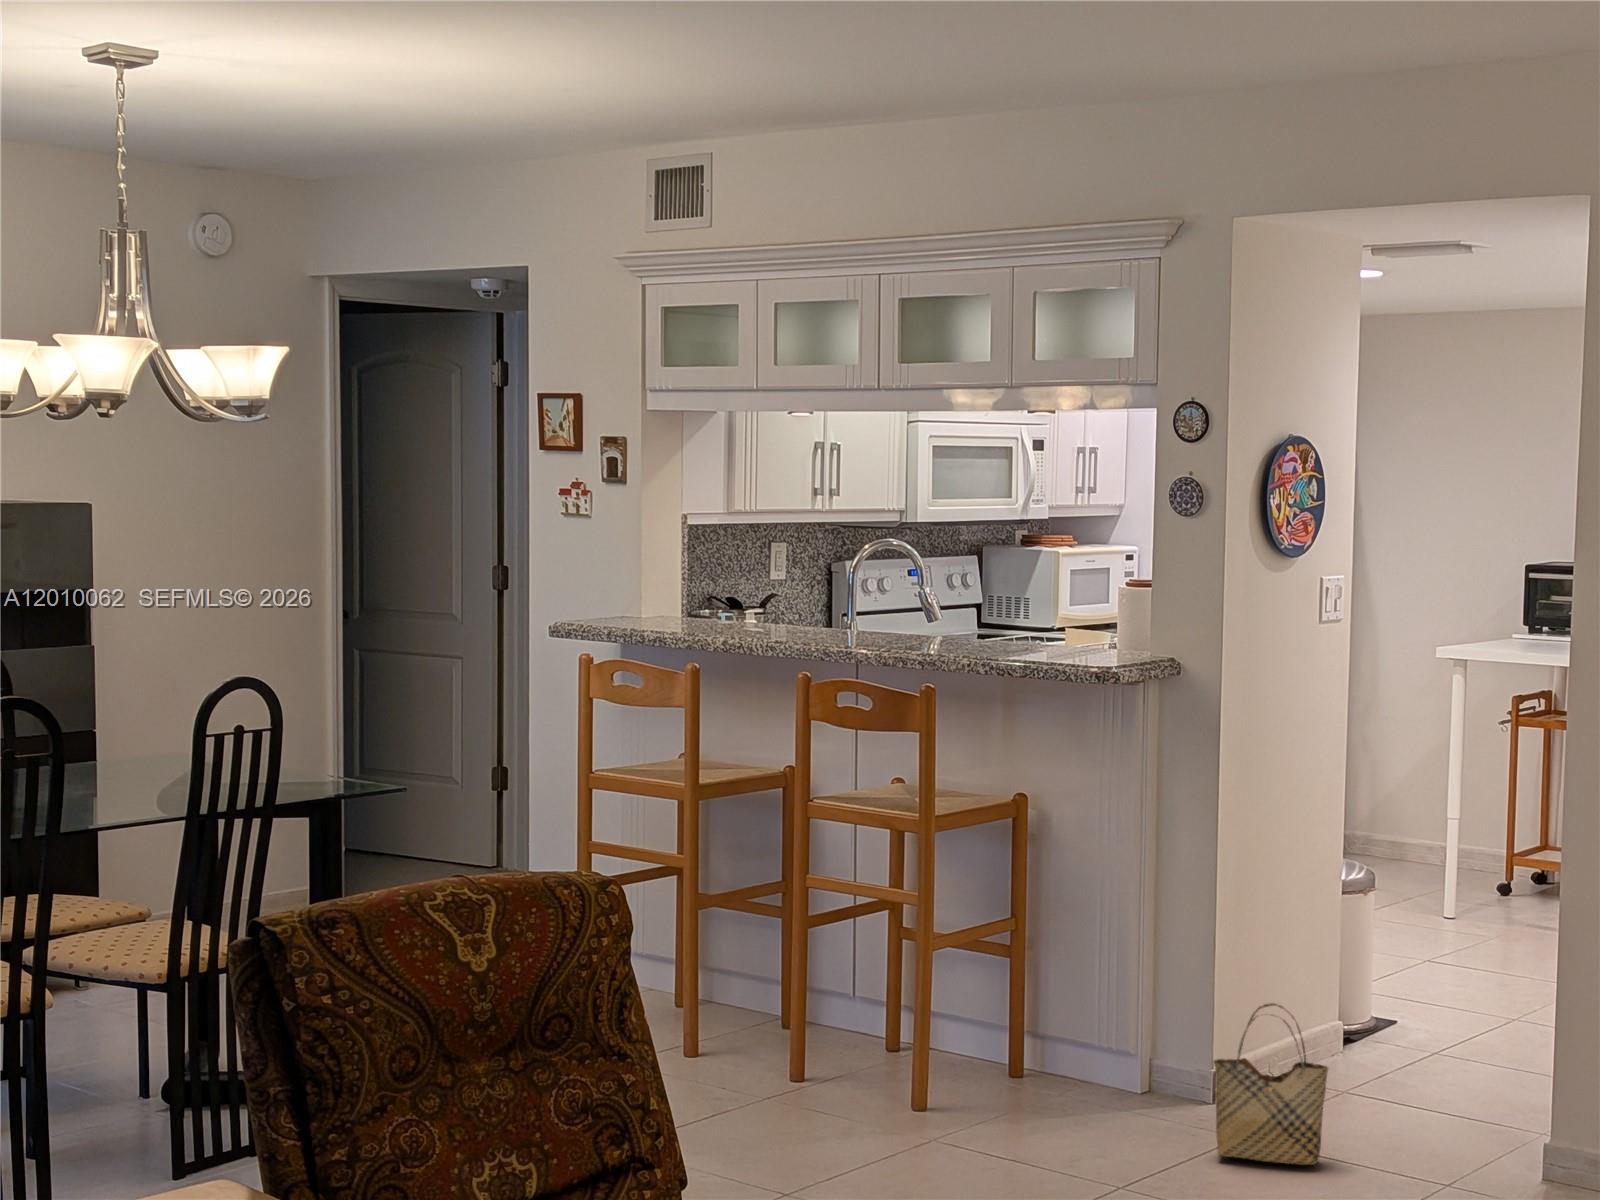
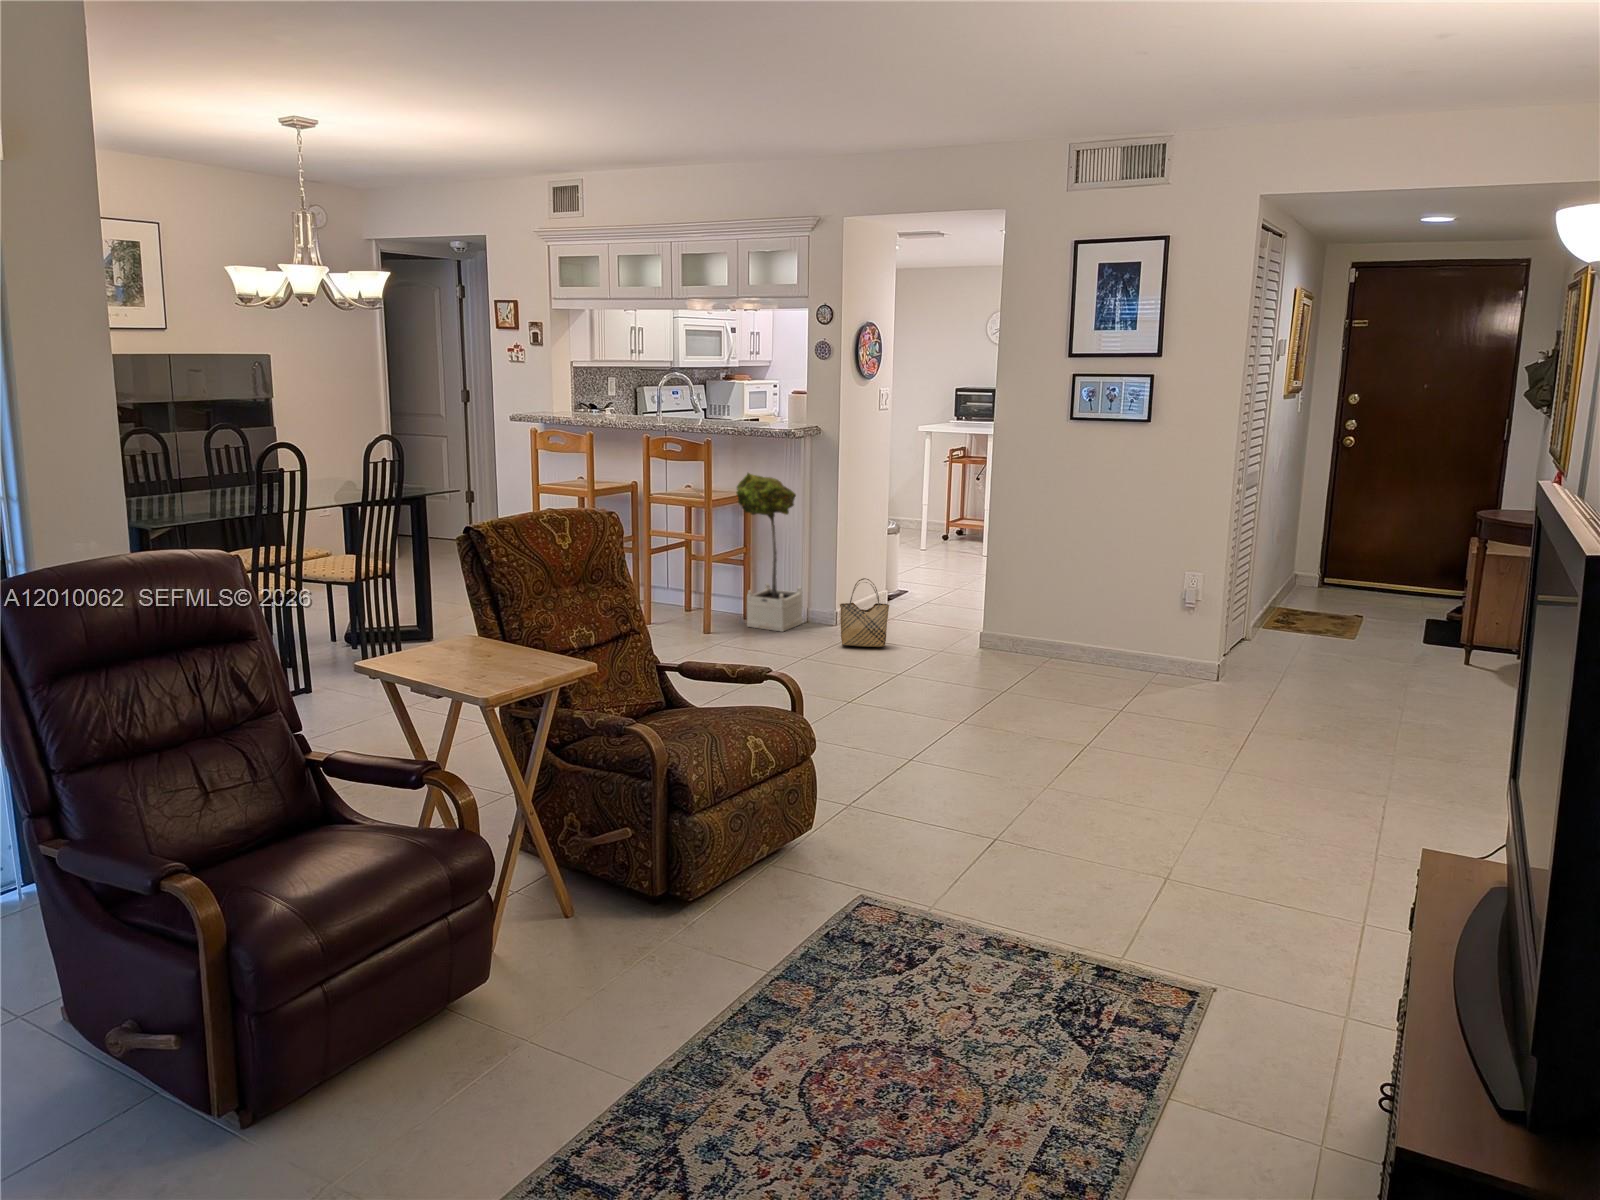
potted tree: none [994,756,1141,1113] -> present [737,473,803,632]

